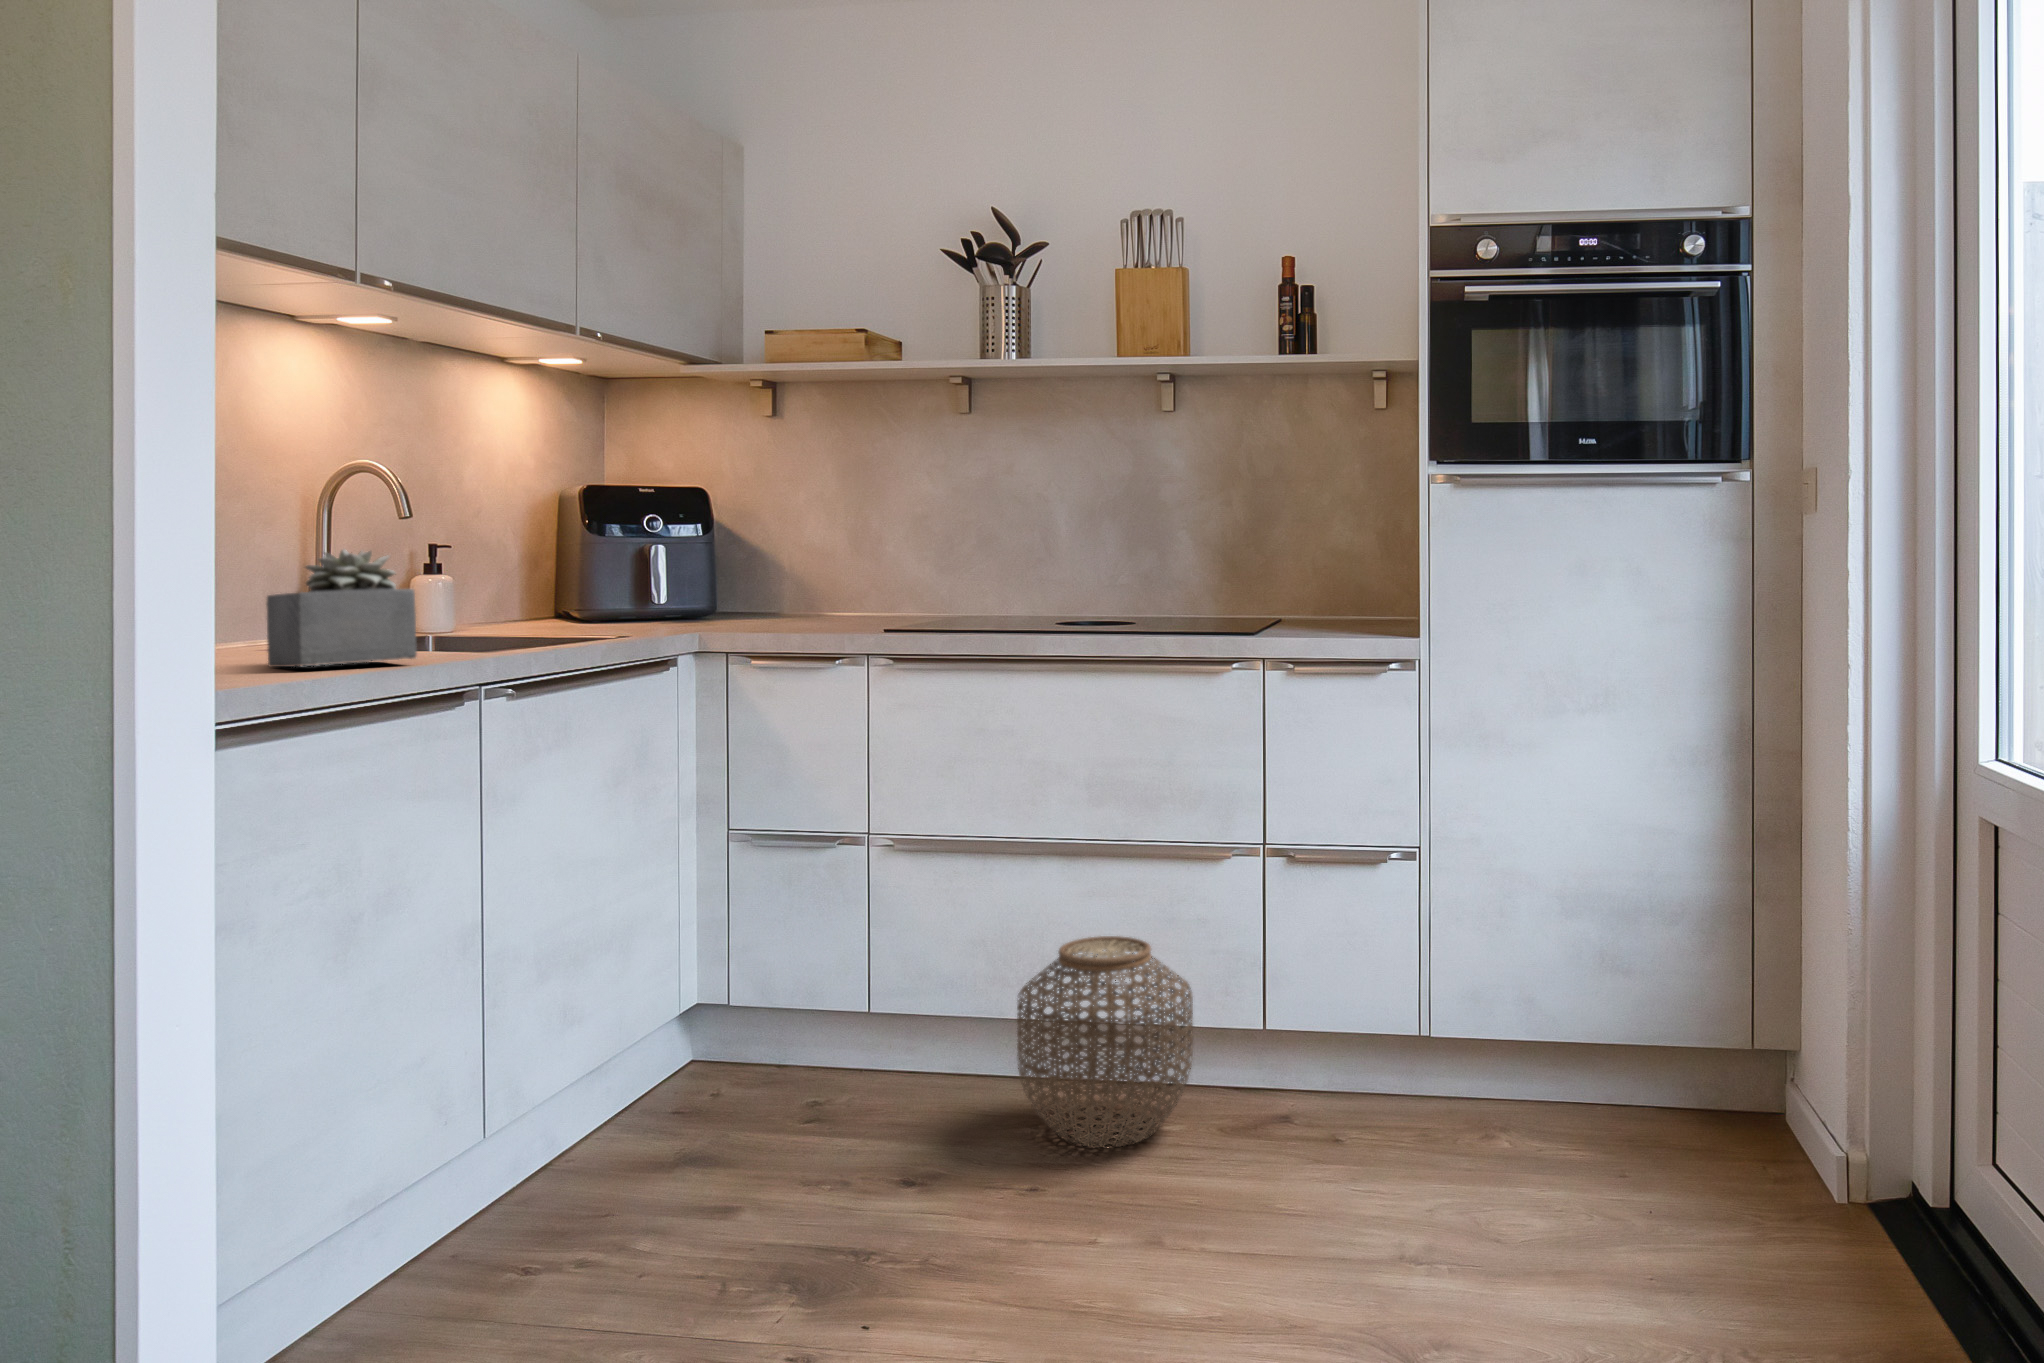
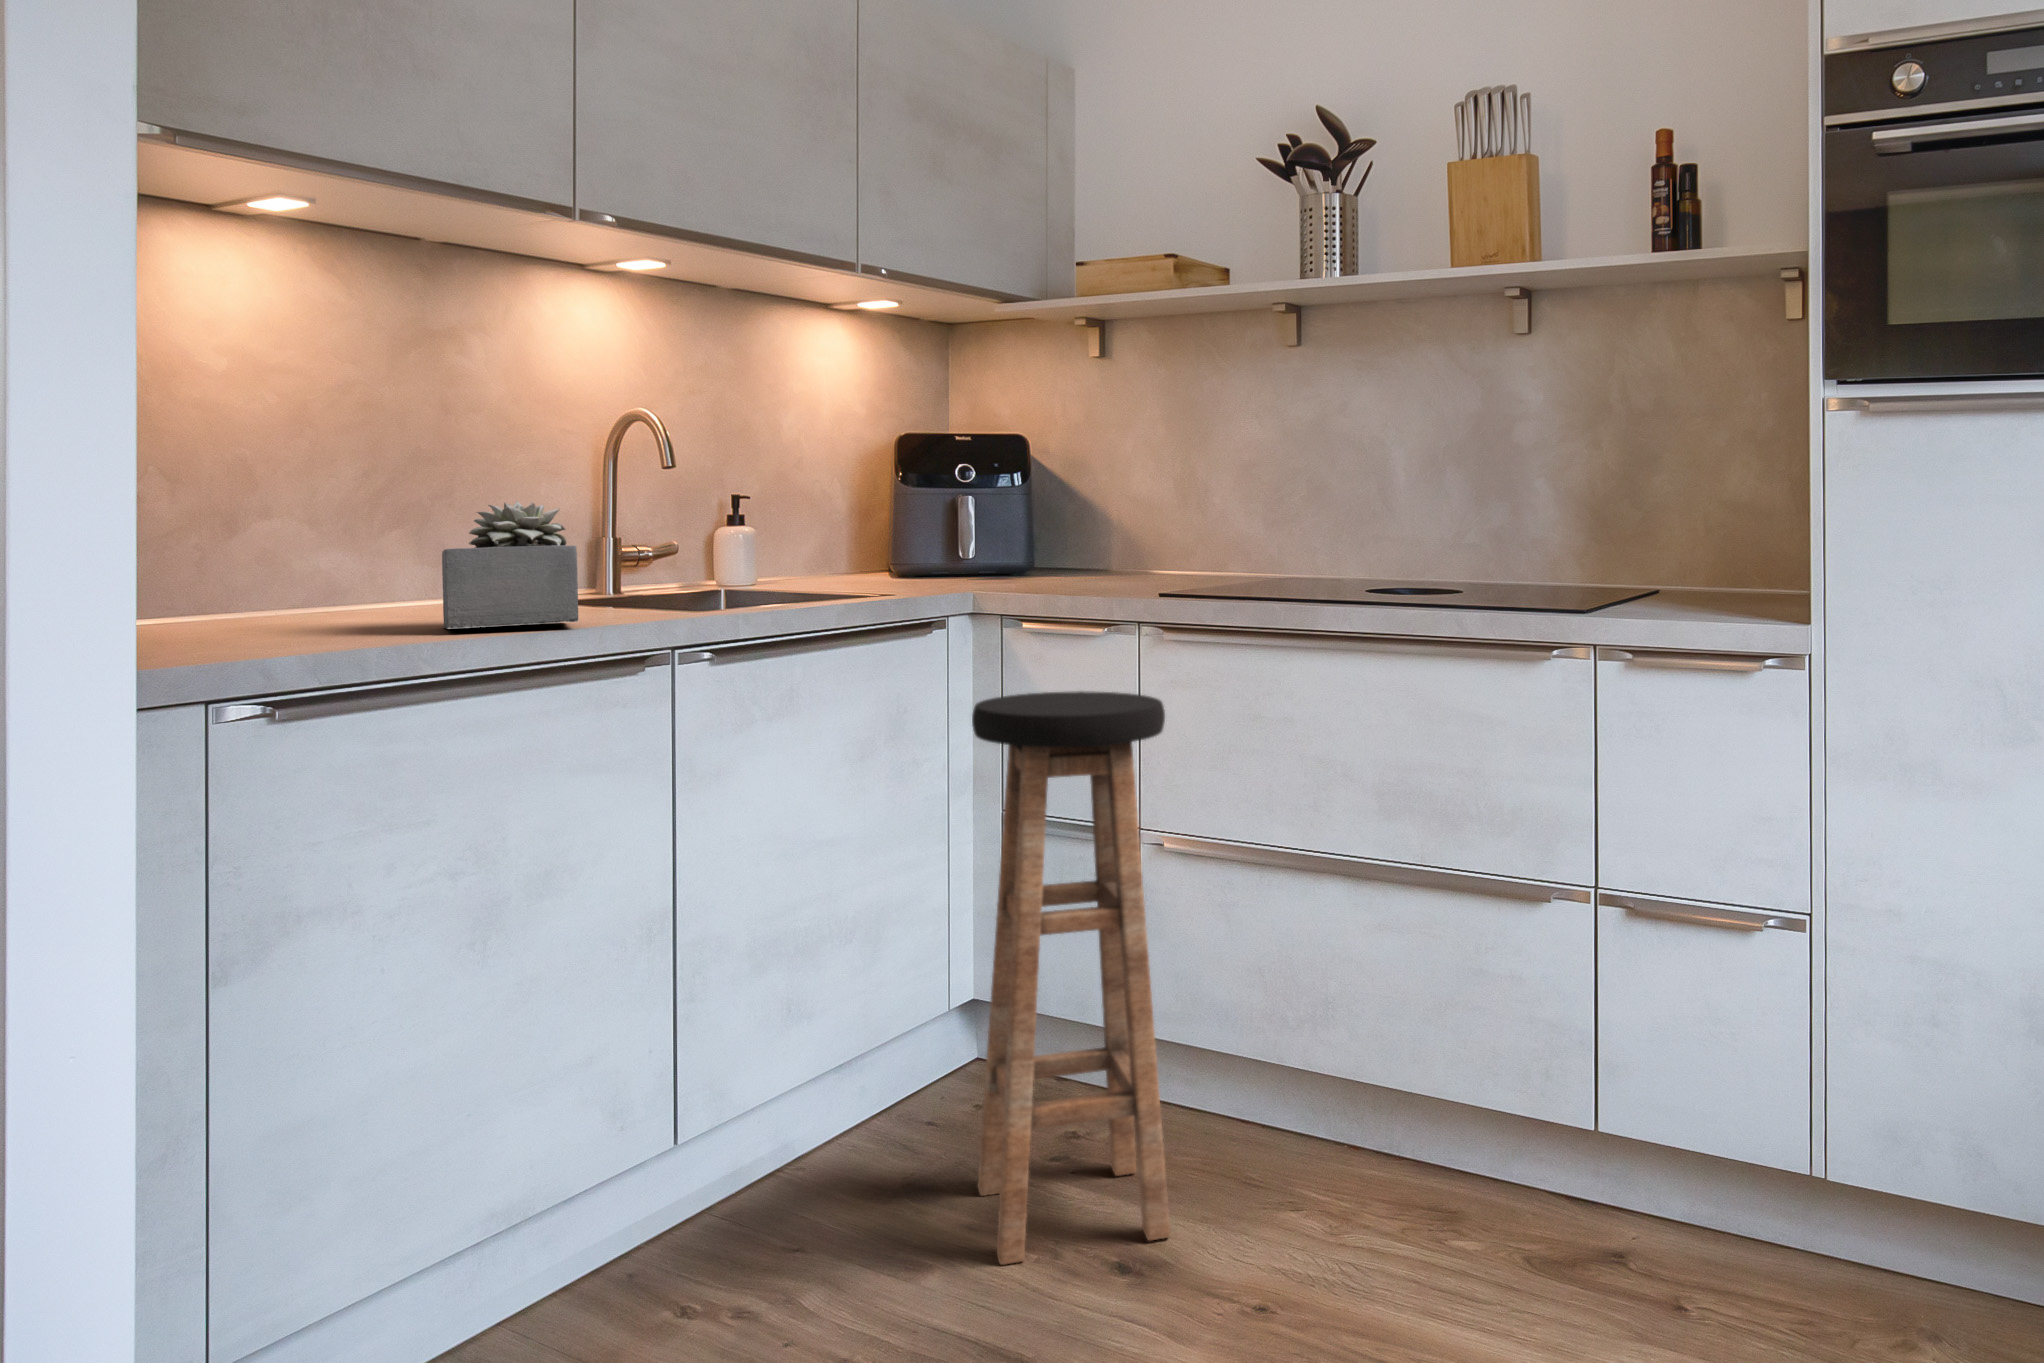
bar stool: none [752,712,942,1200] -> present [972,691,1170,1265]
woven basket: present [1017,936,1193,1147] -> none [1270,981,1488,1253]

